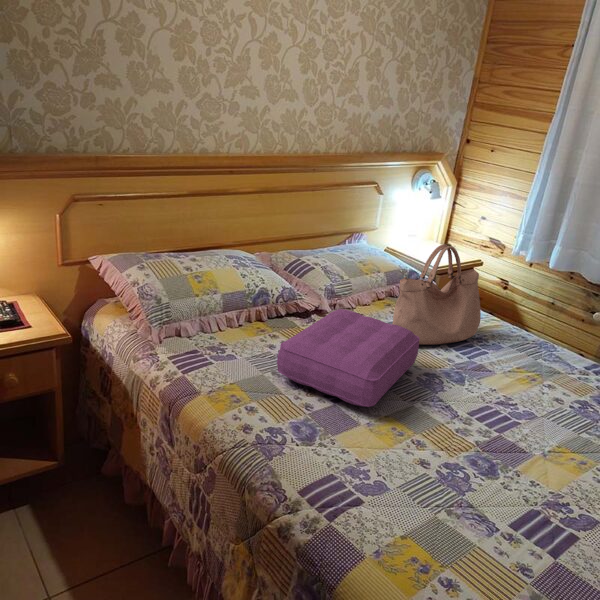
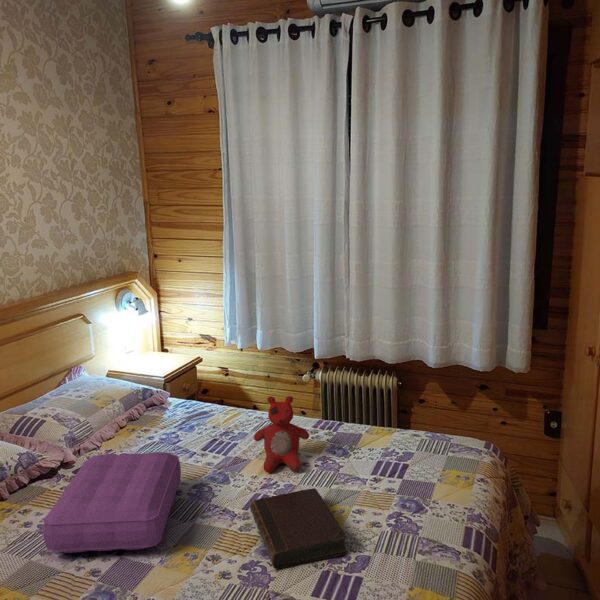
handbag: present [392,244,481,345] -> none [141,361,222,463]
stuffed bear: none [507,312,575,403] -> present [254,396,309,473]
book: none [475,409,576,506] -> present [250,488,348,569]

